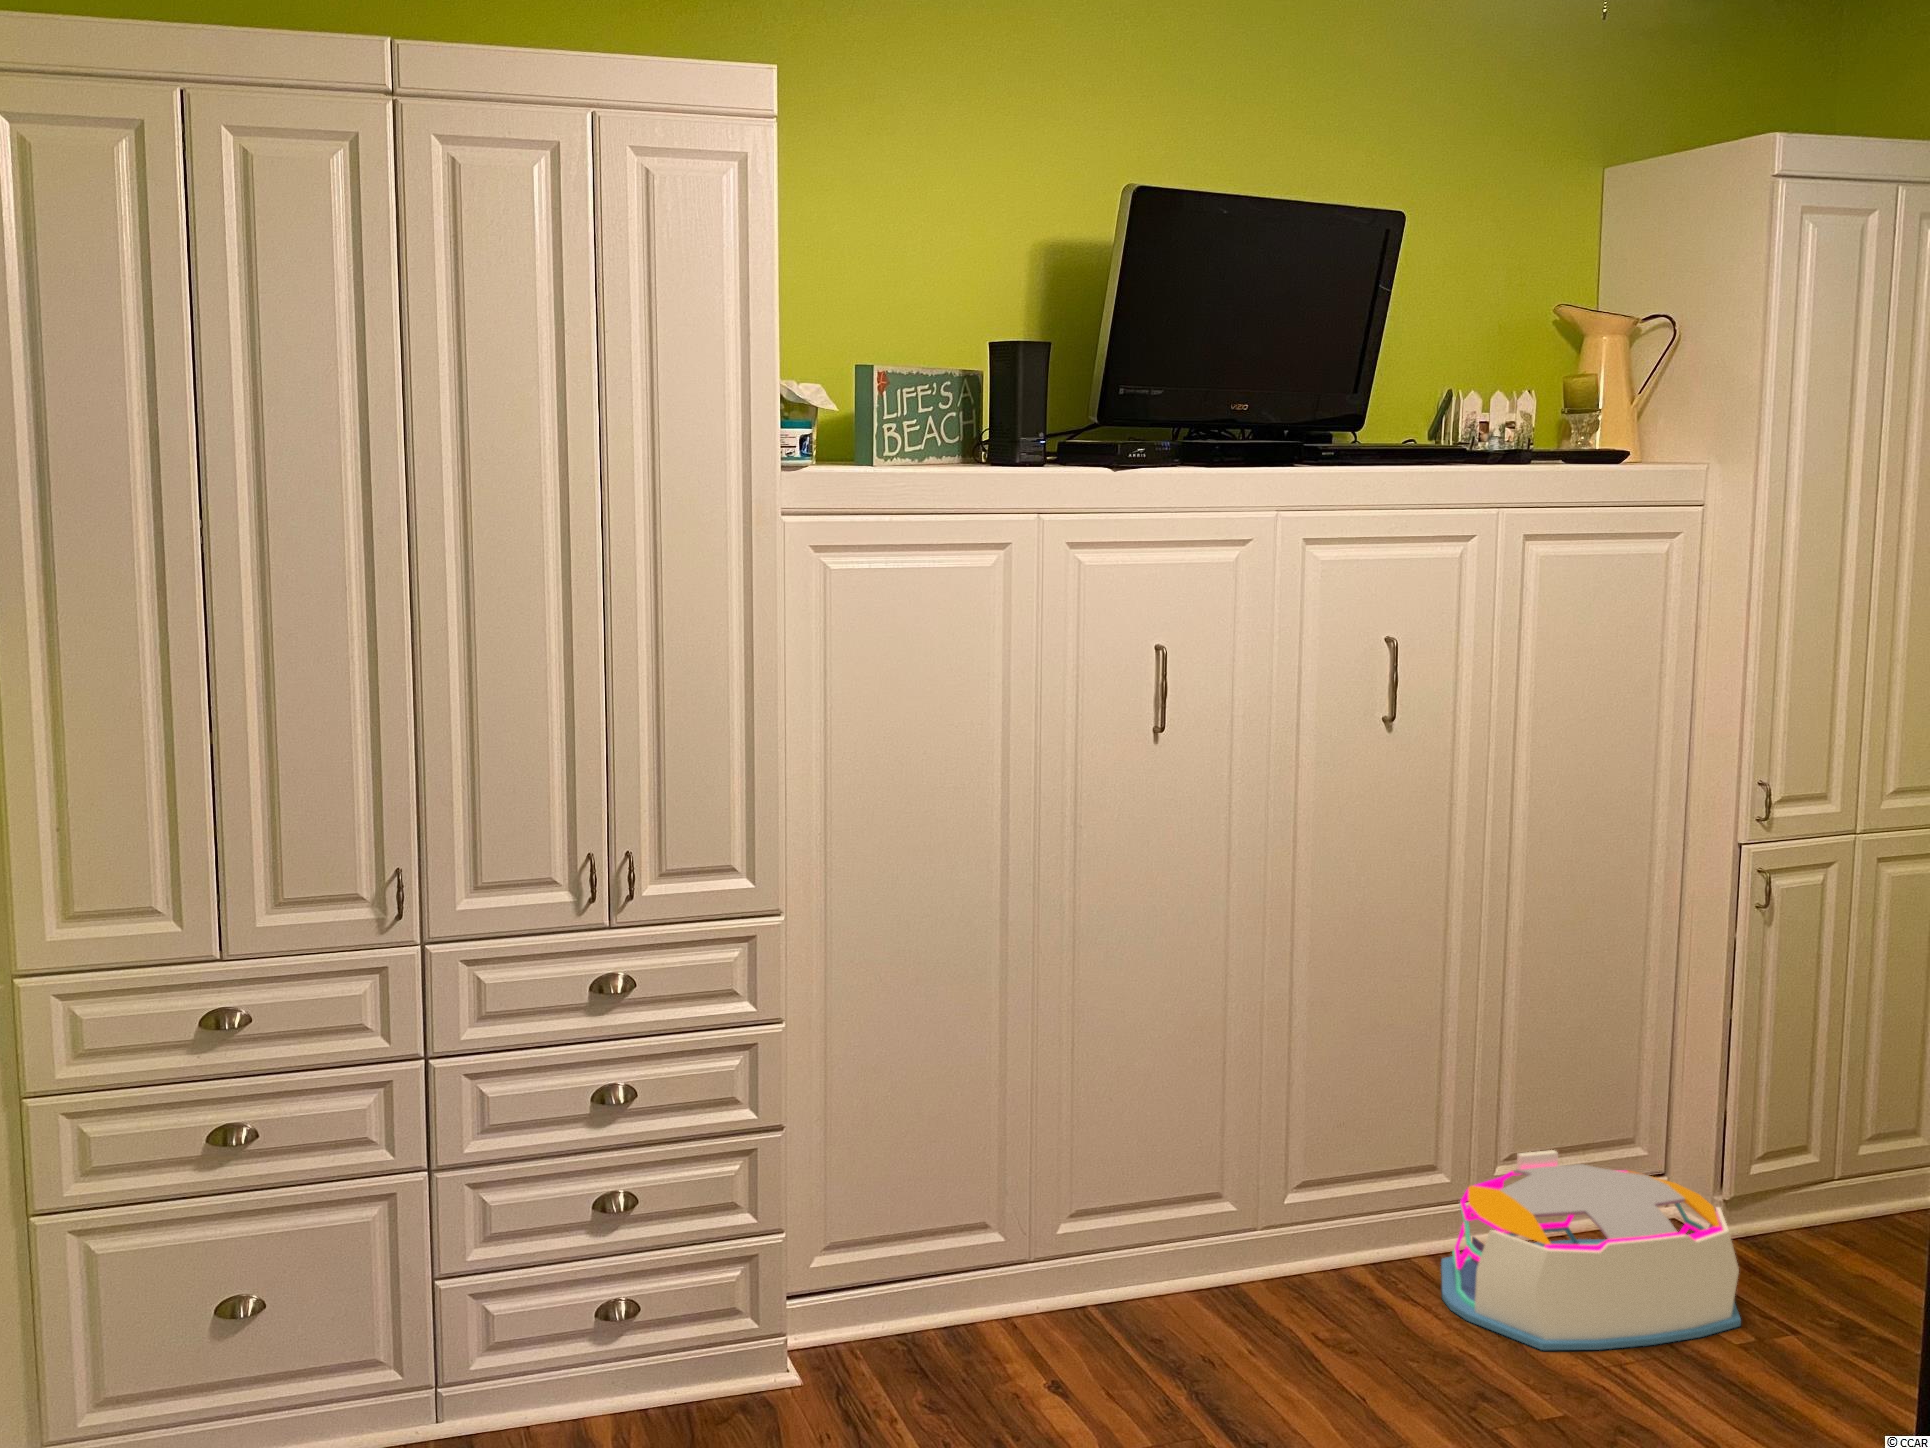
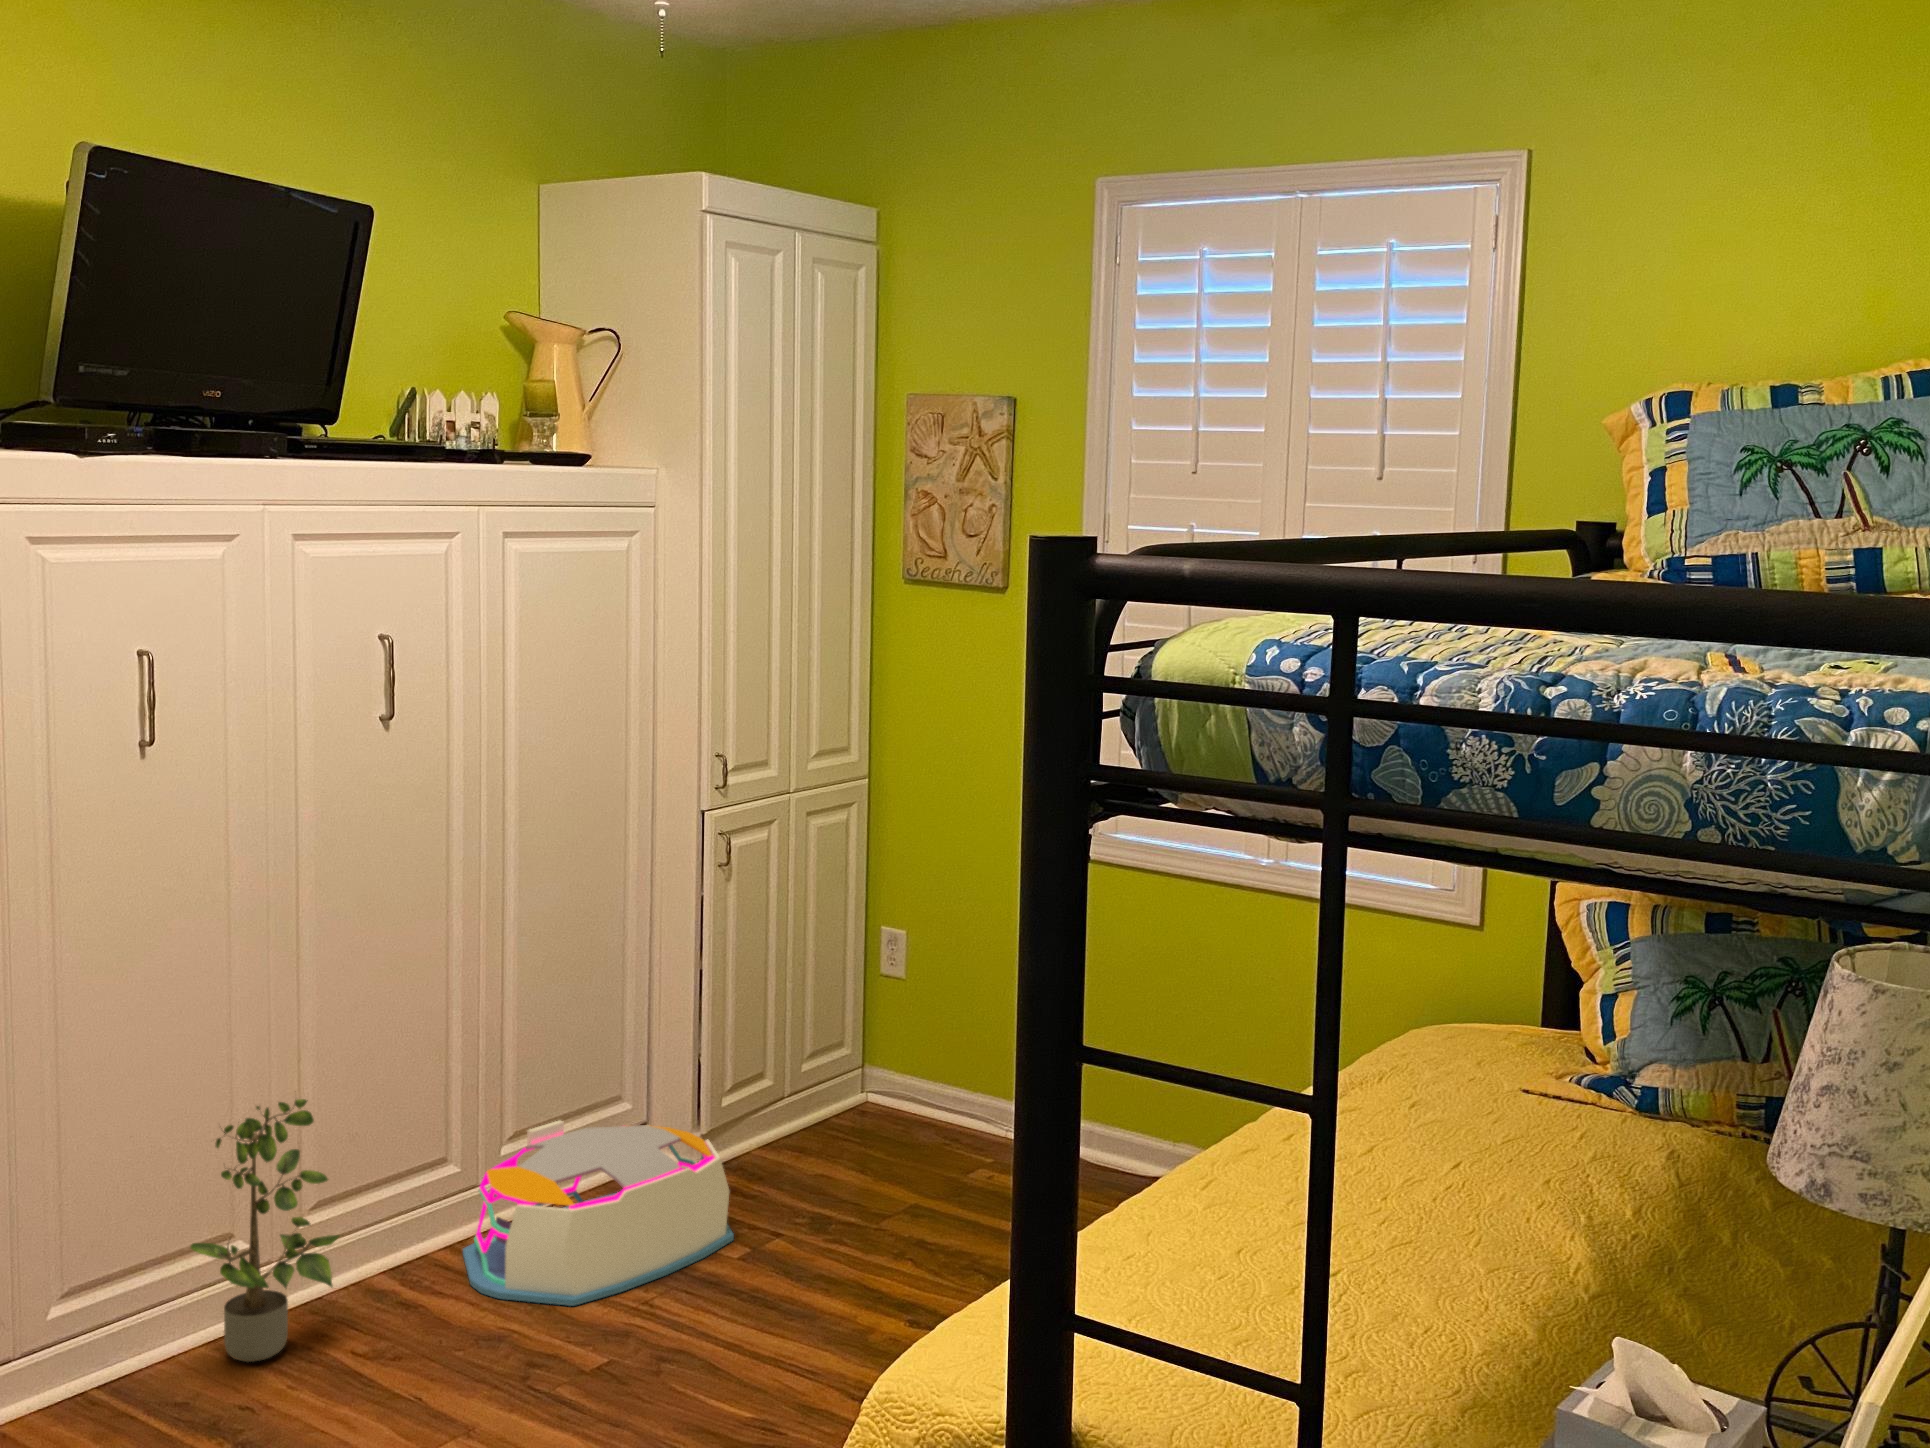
potted plant: none [1177,1071,1318,1318] -> present [191,1099,340,1362]

